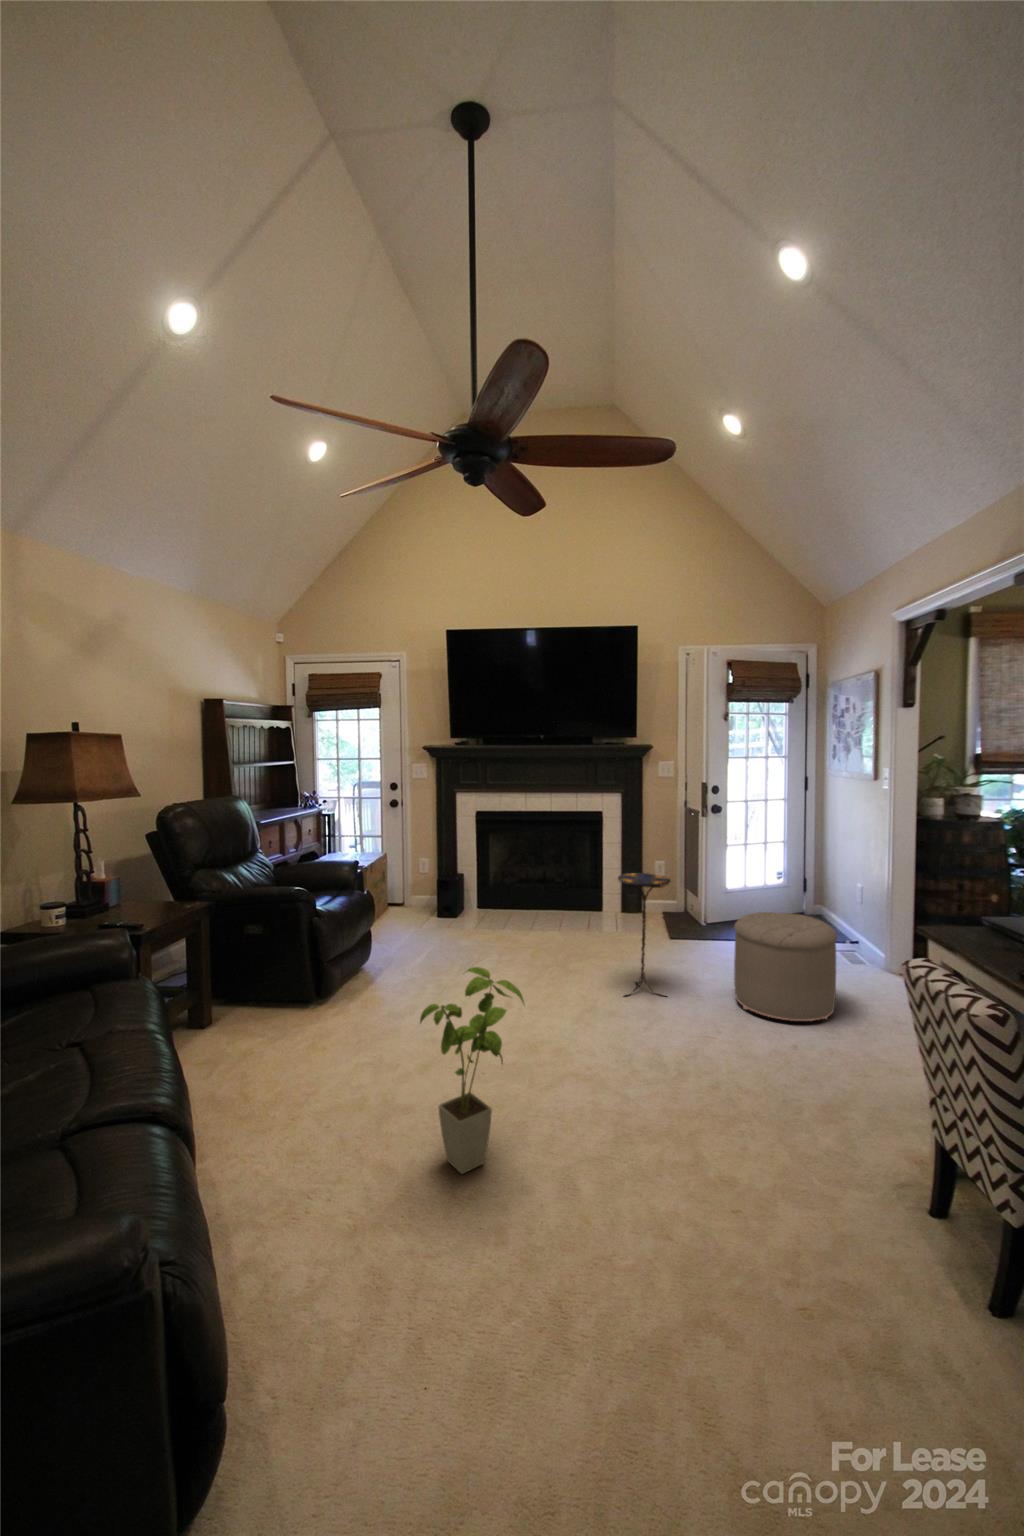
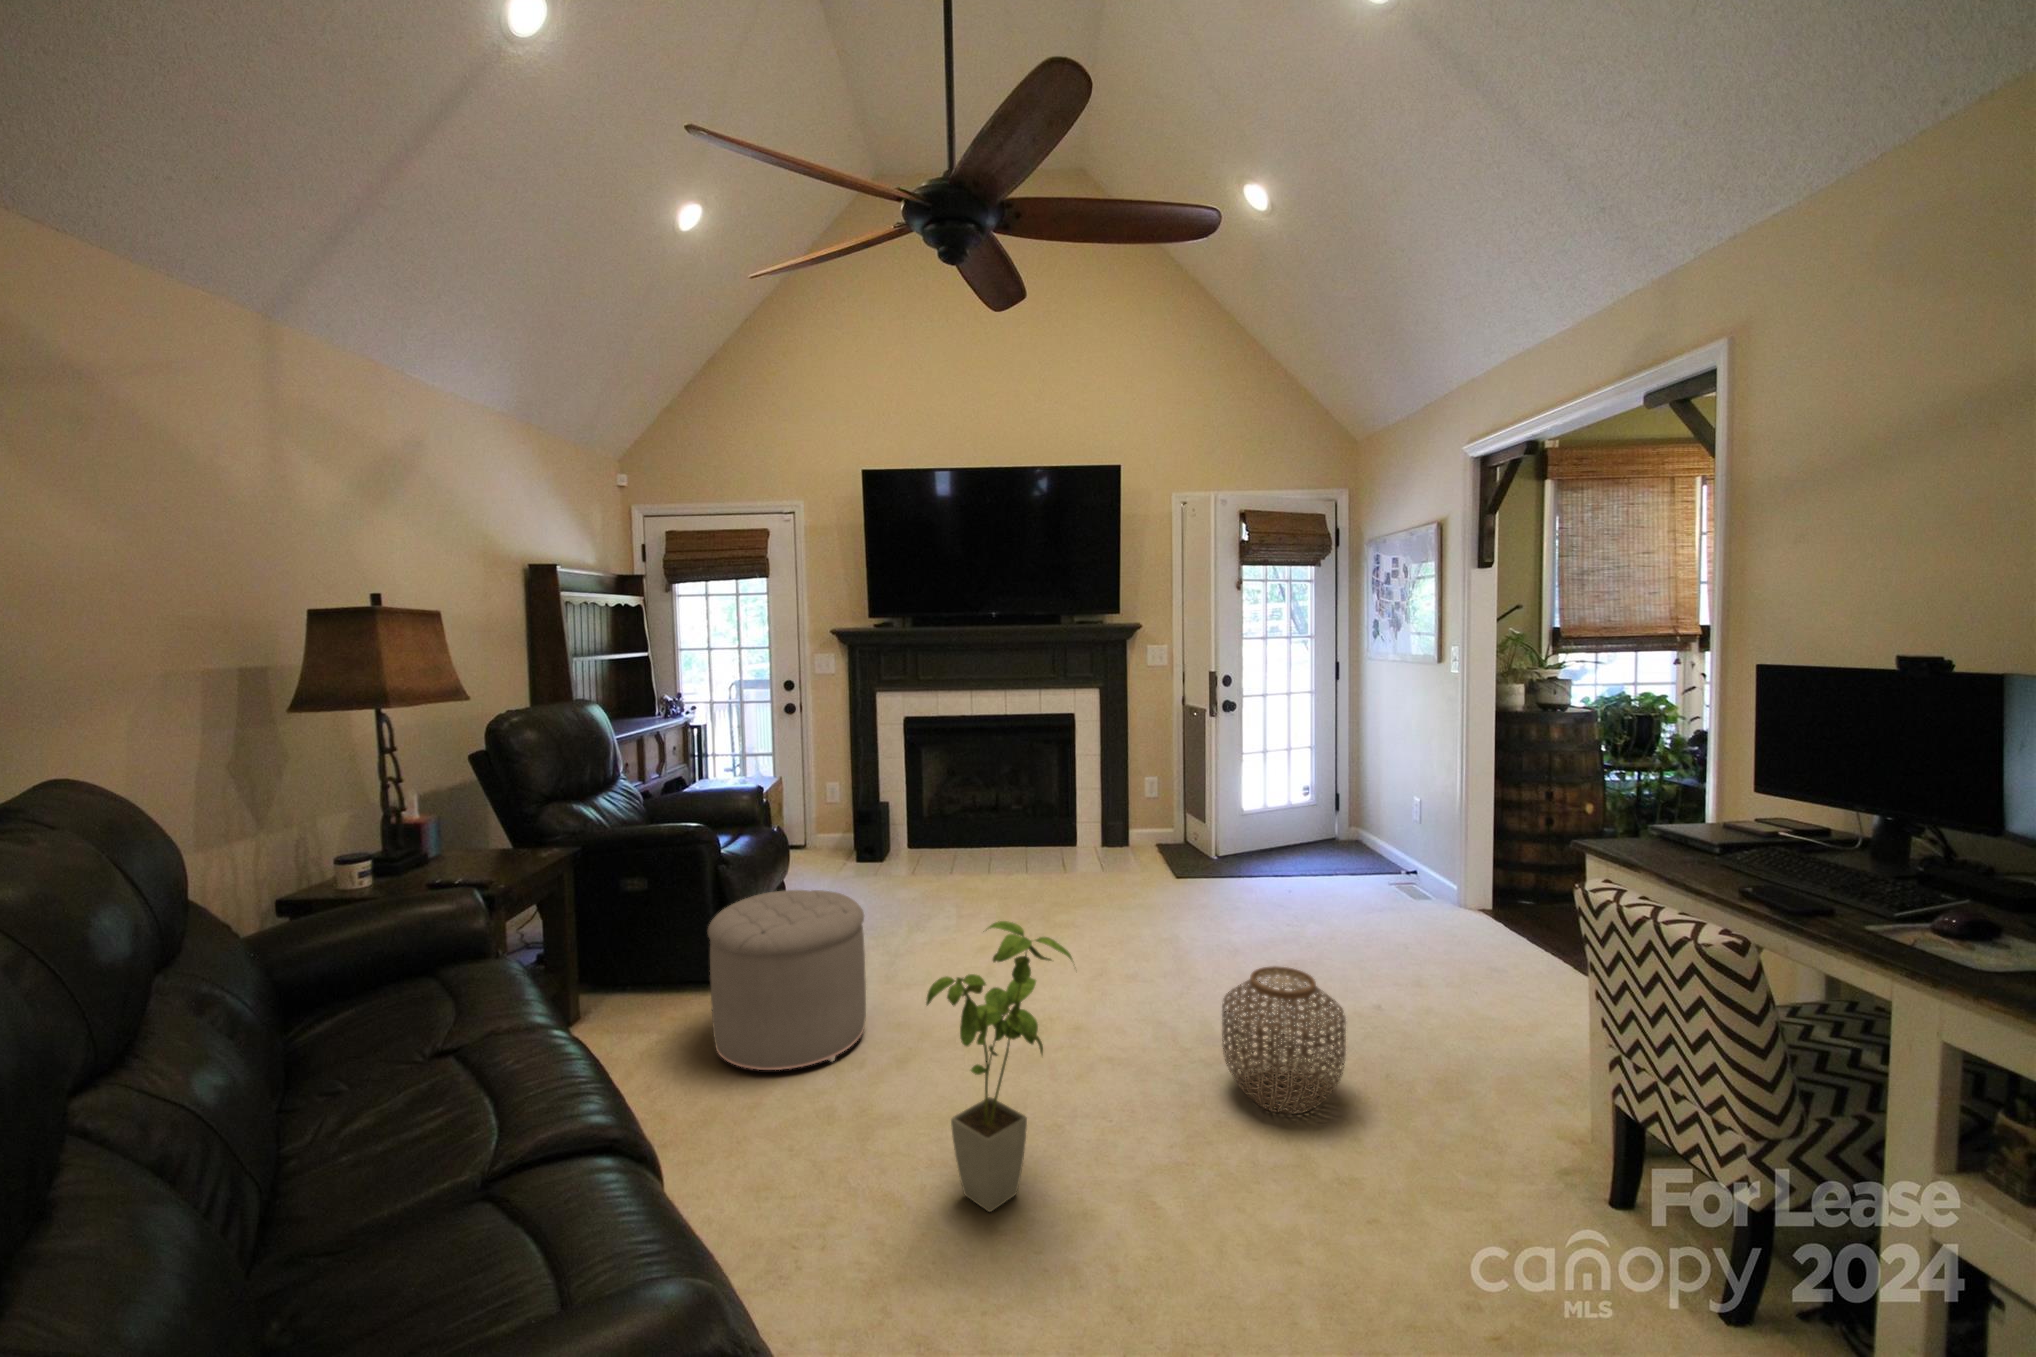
side table: present [618,873,671,993] -> none [1129,789,1201,954]
ottoman: present [734,912,837,1021] -> present [708,890,866,1070]
woven basket: none [654,1011,747,1124] -> present [1222,966,1346,1114]

